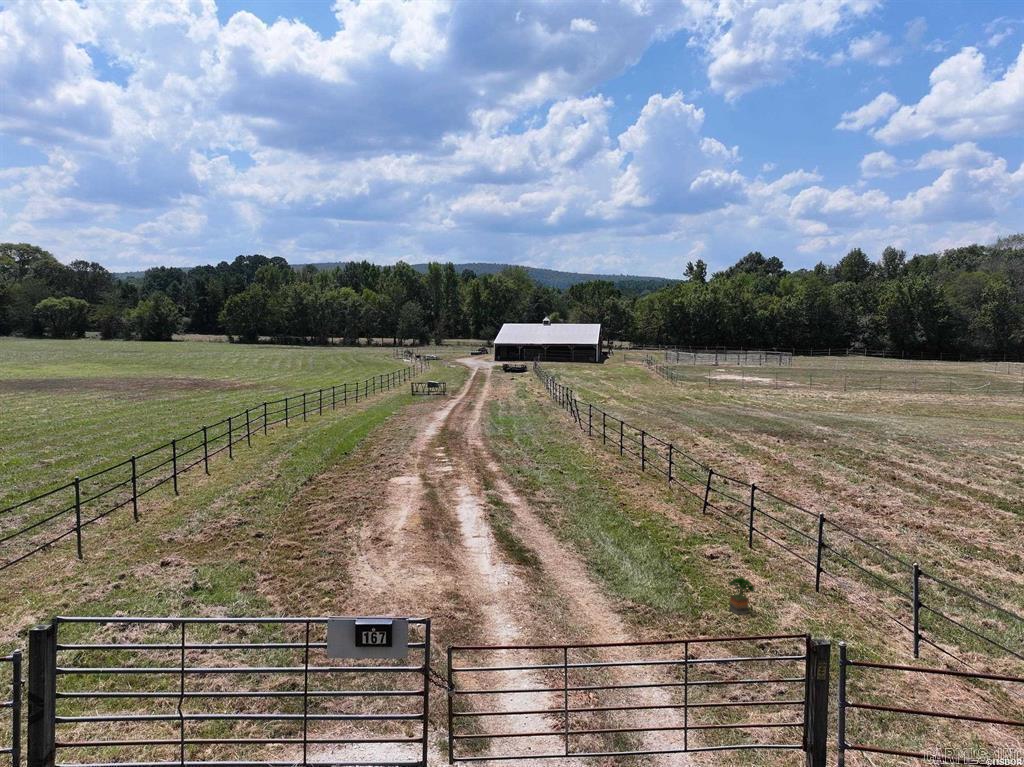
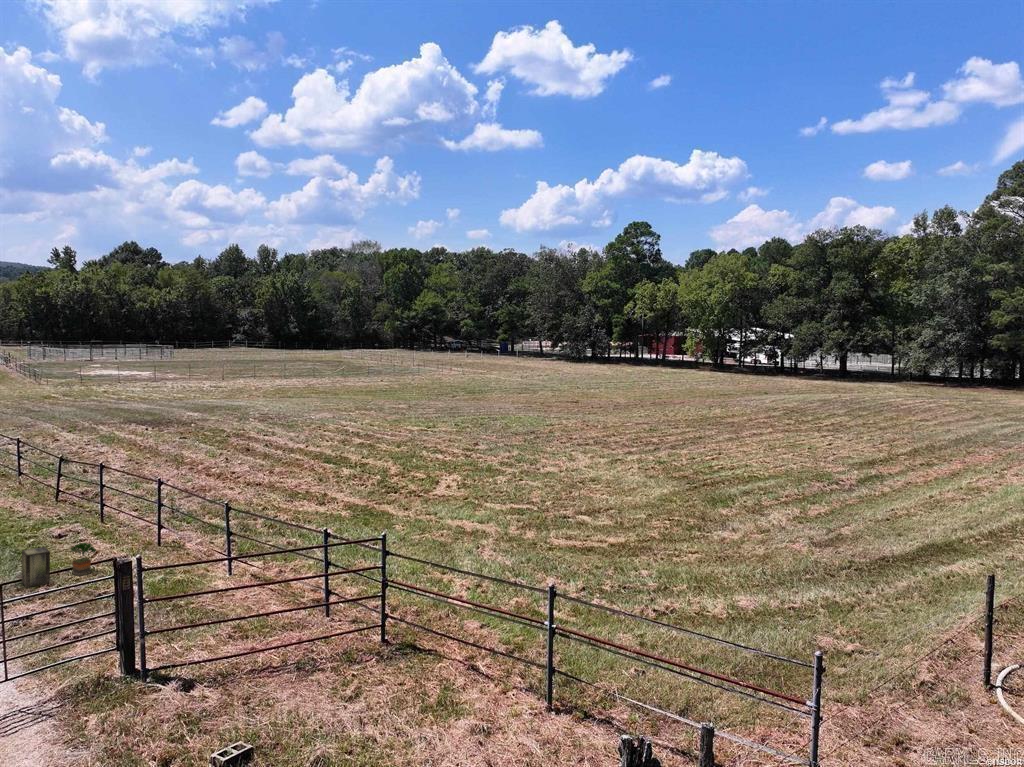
storage box: none [683,574,710,616] -> present [22,547,50,587]

